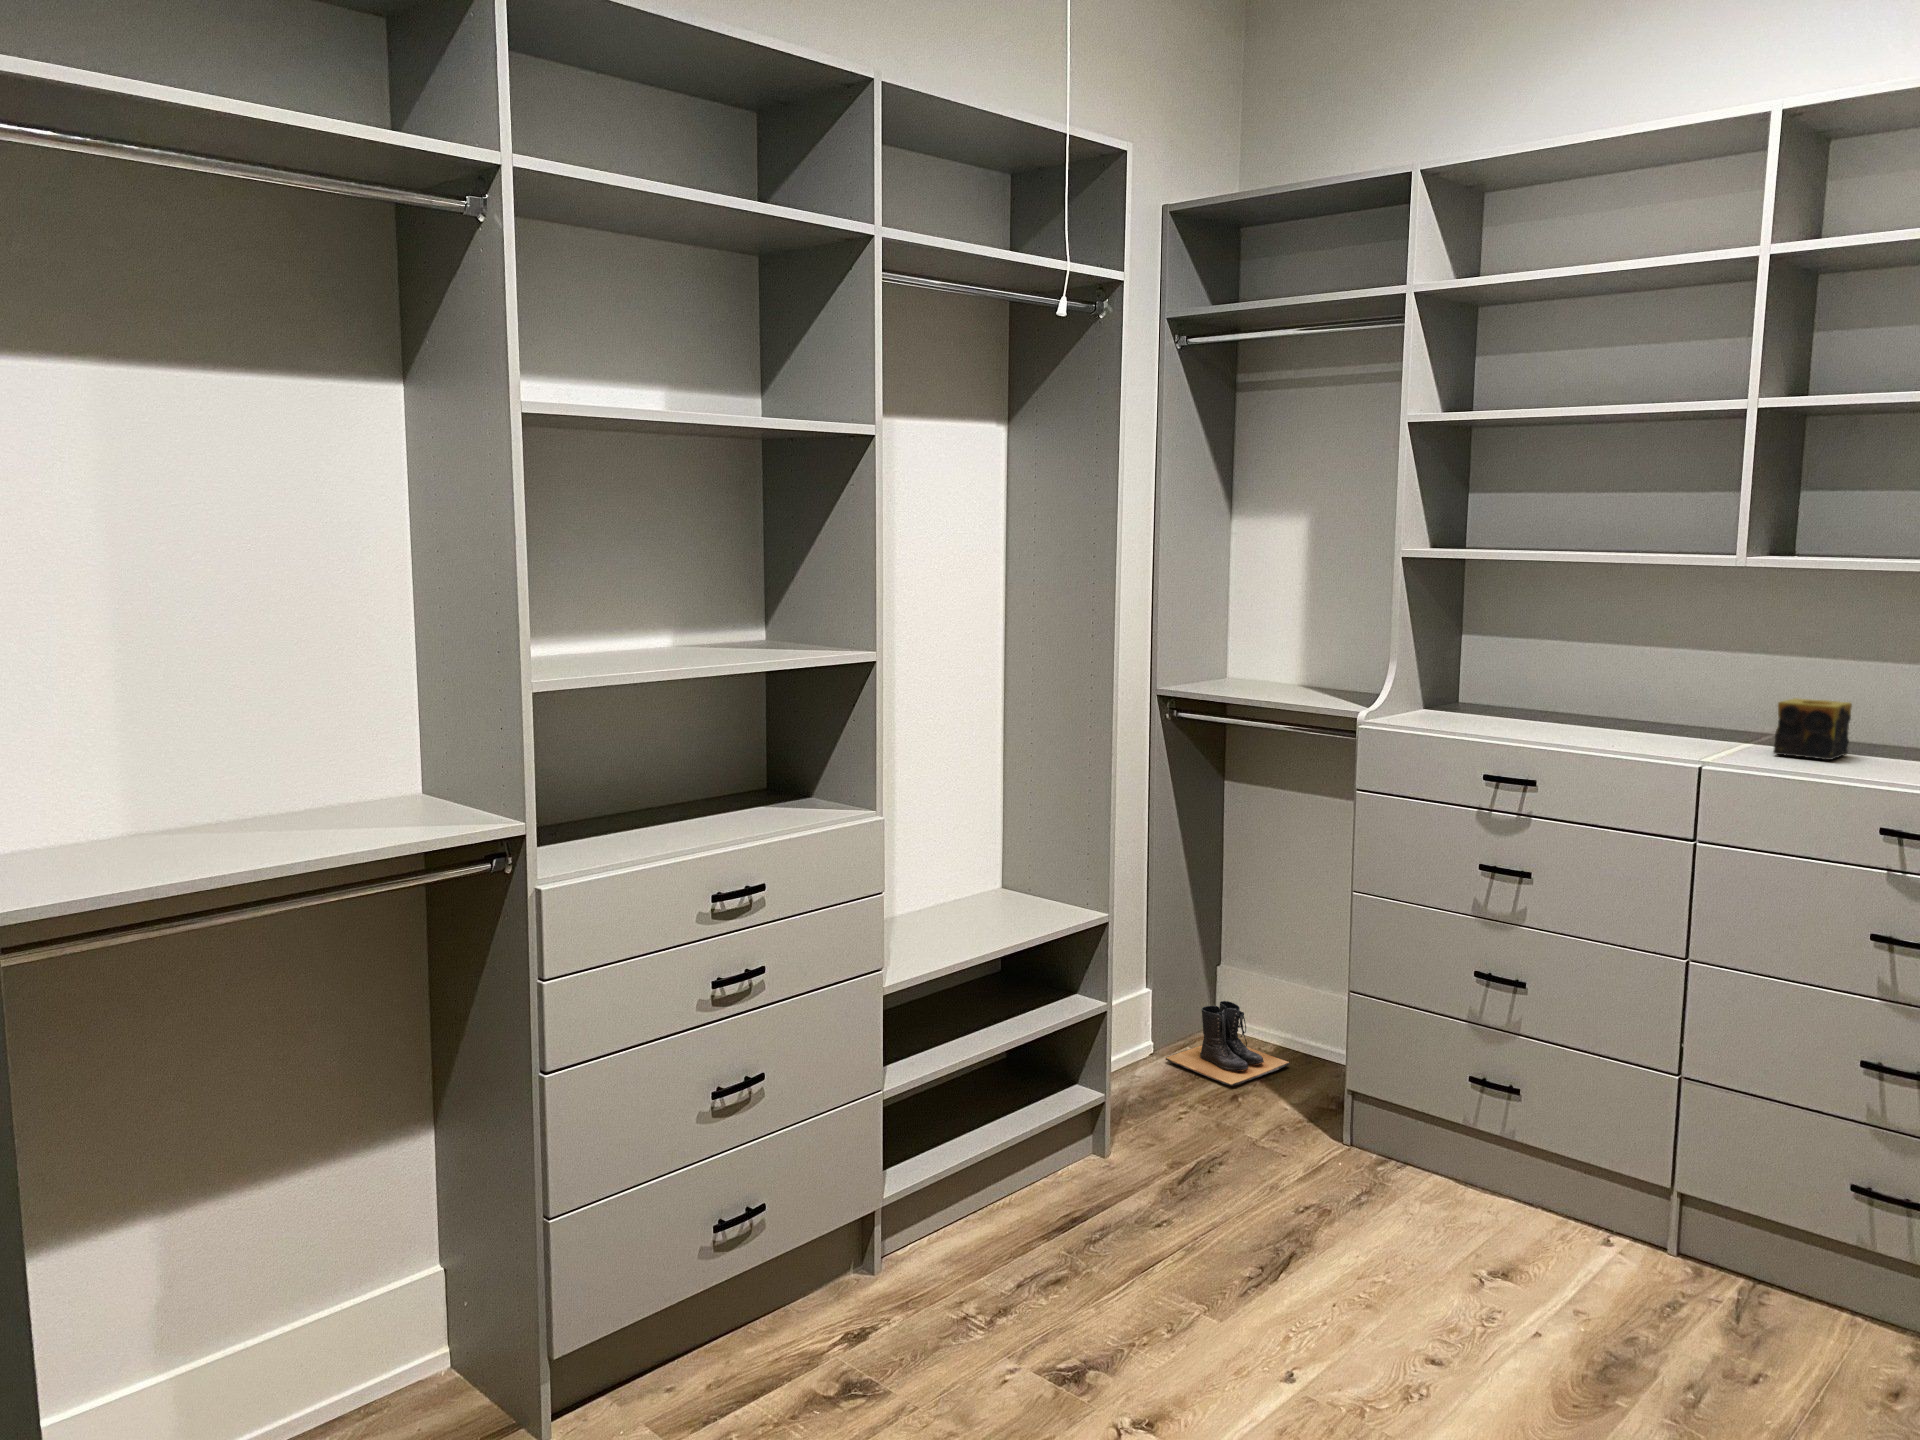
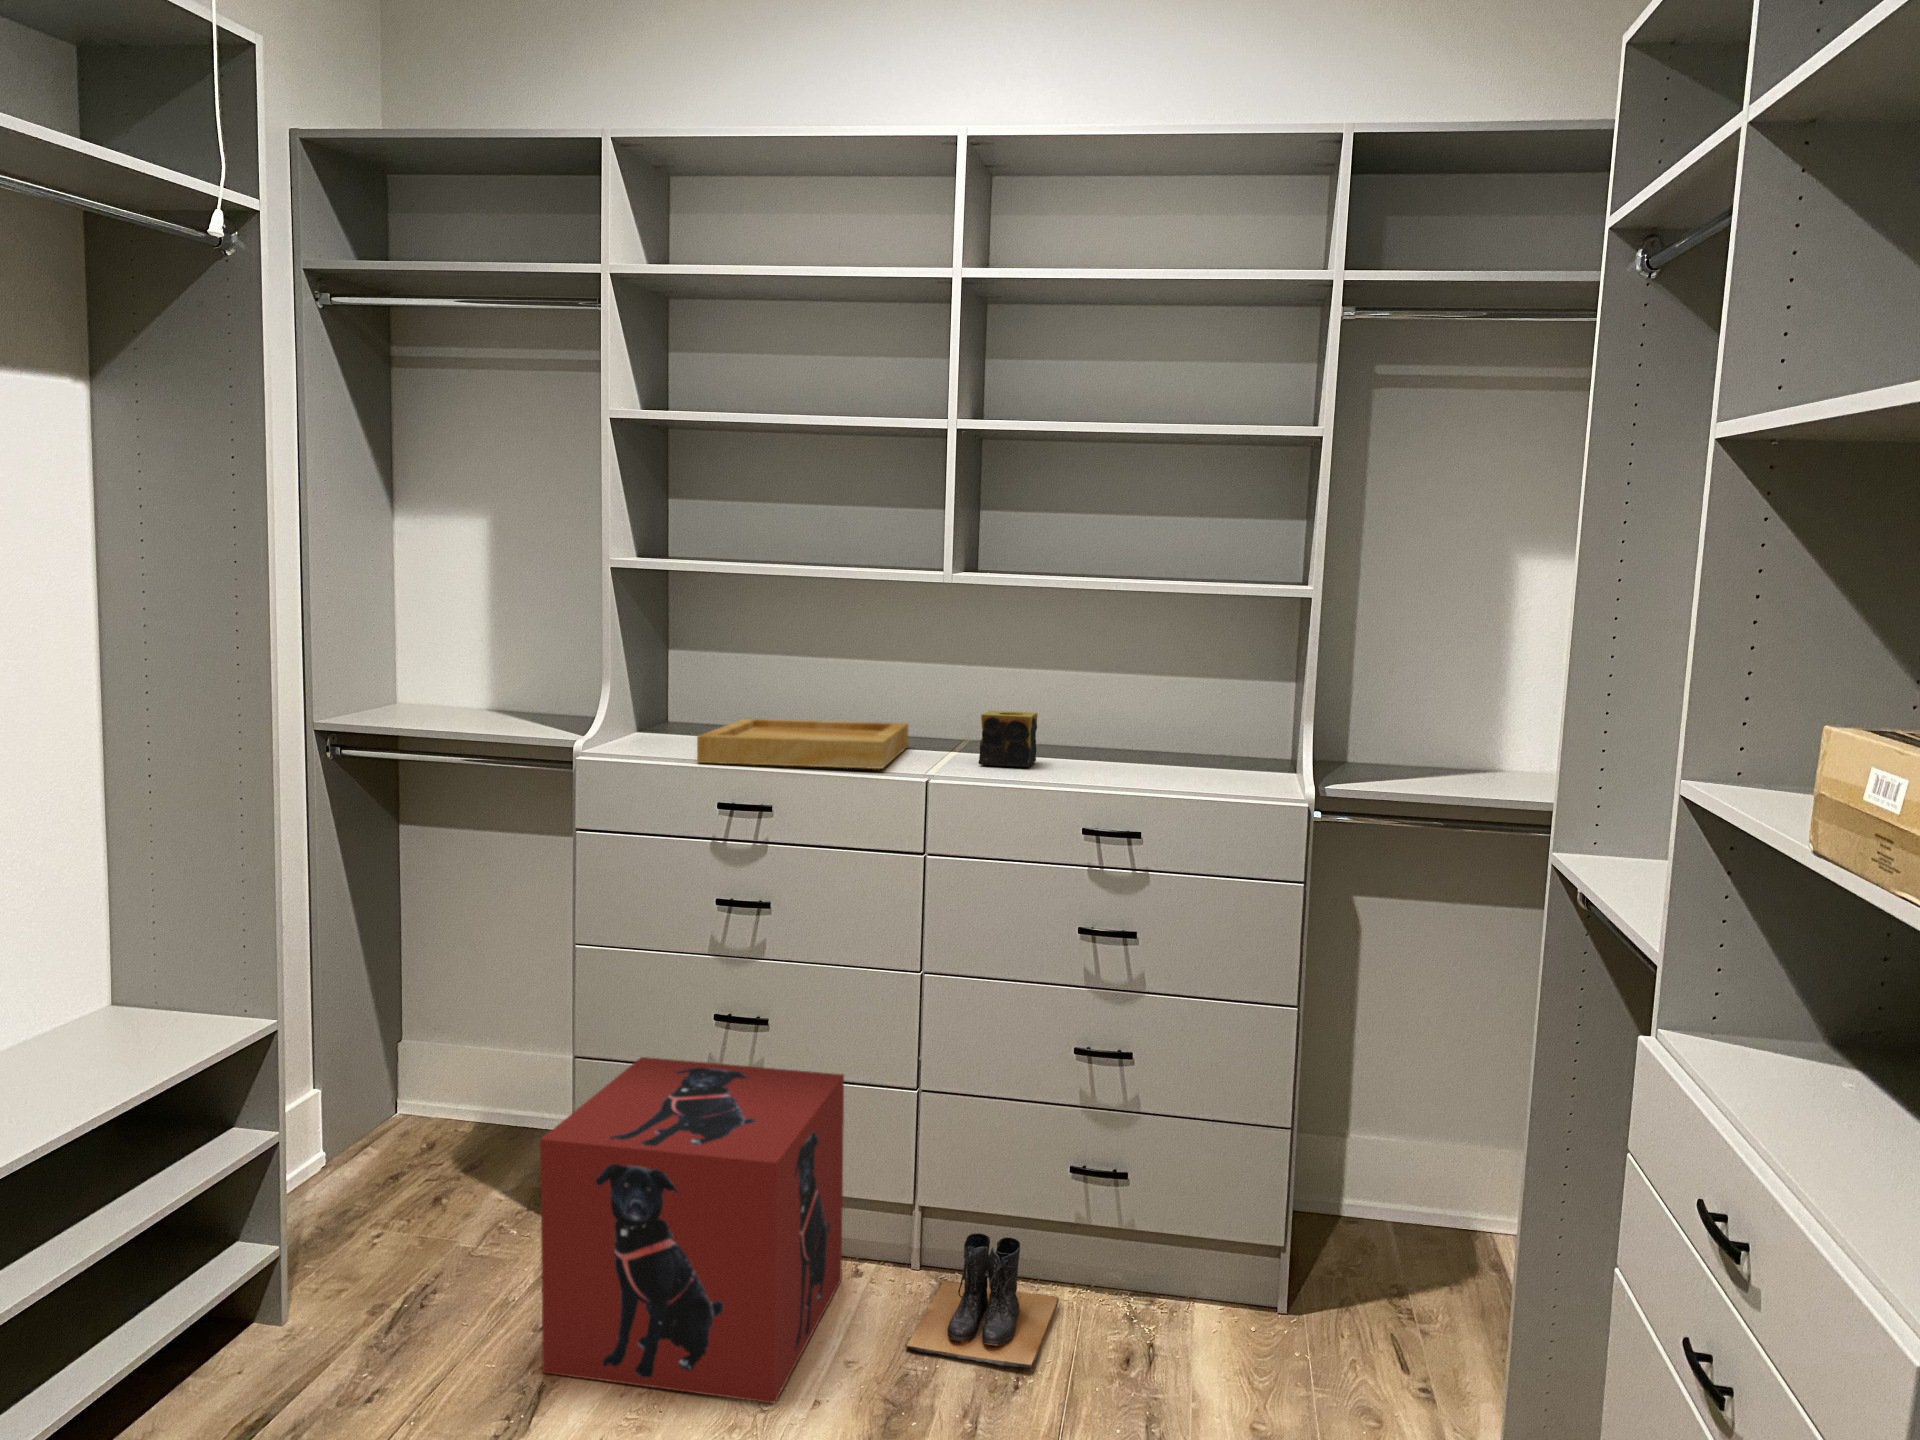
tray: none [1470,695,1708,752] -> present [697,718,909,769]
storage box: none [1296,1000,1599,1321] -> present [540,1057,844,1403]
boots: present [1166,1001,1290,1086] -> present [906,1233,1059,1368]

